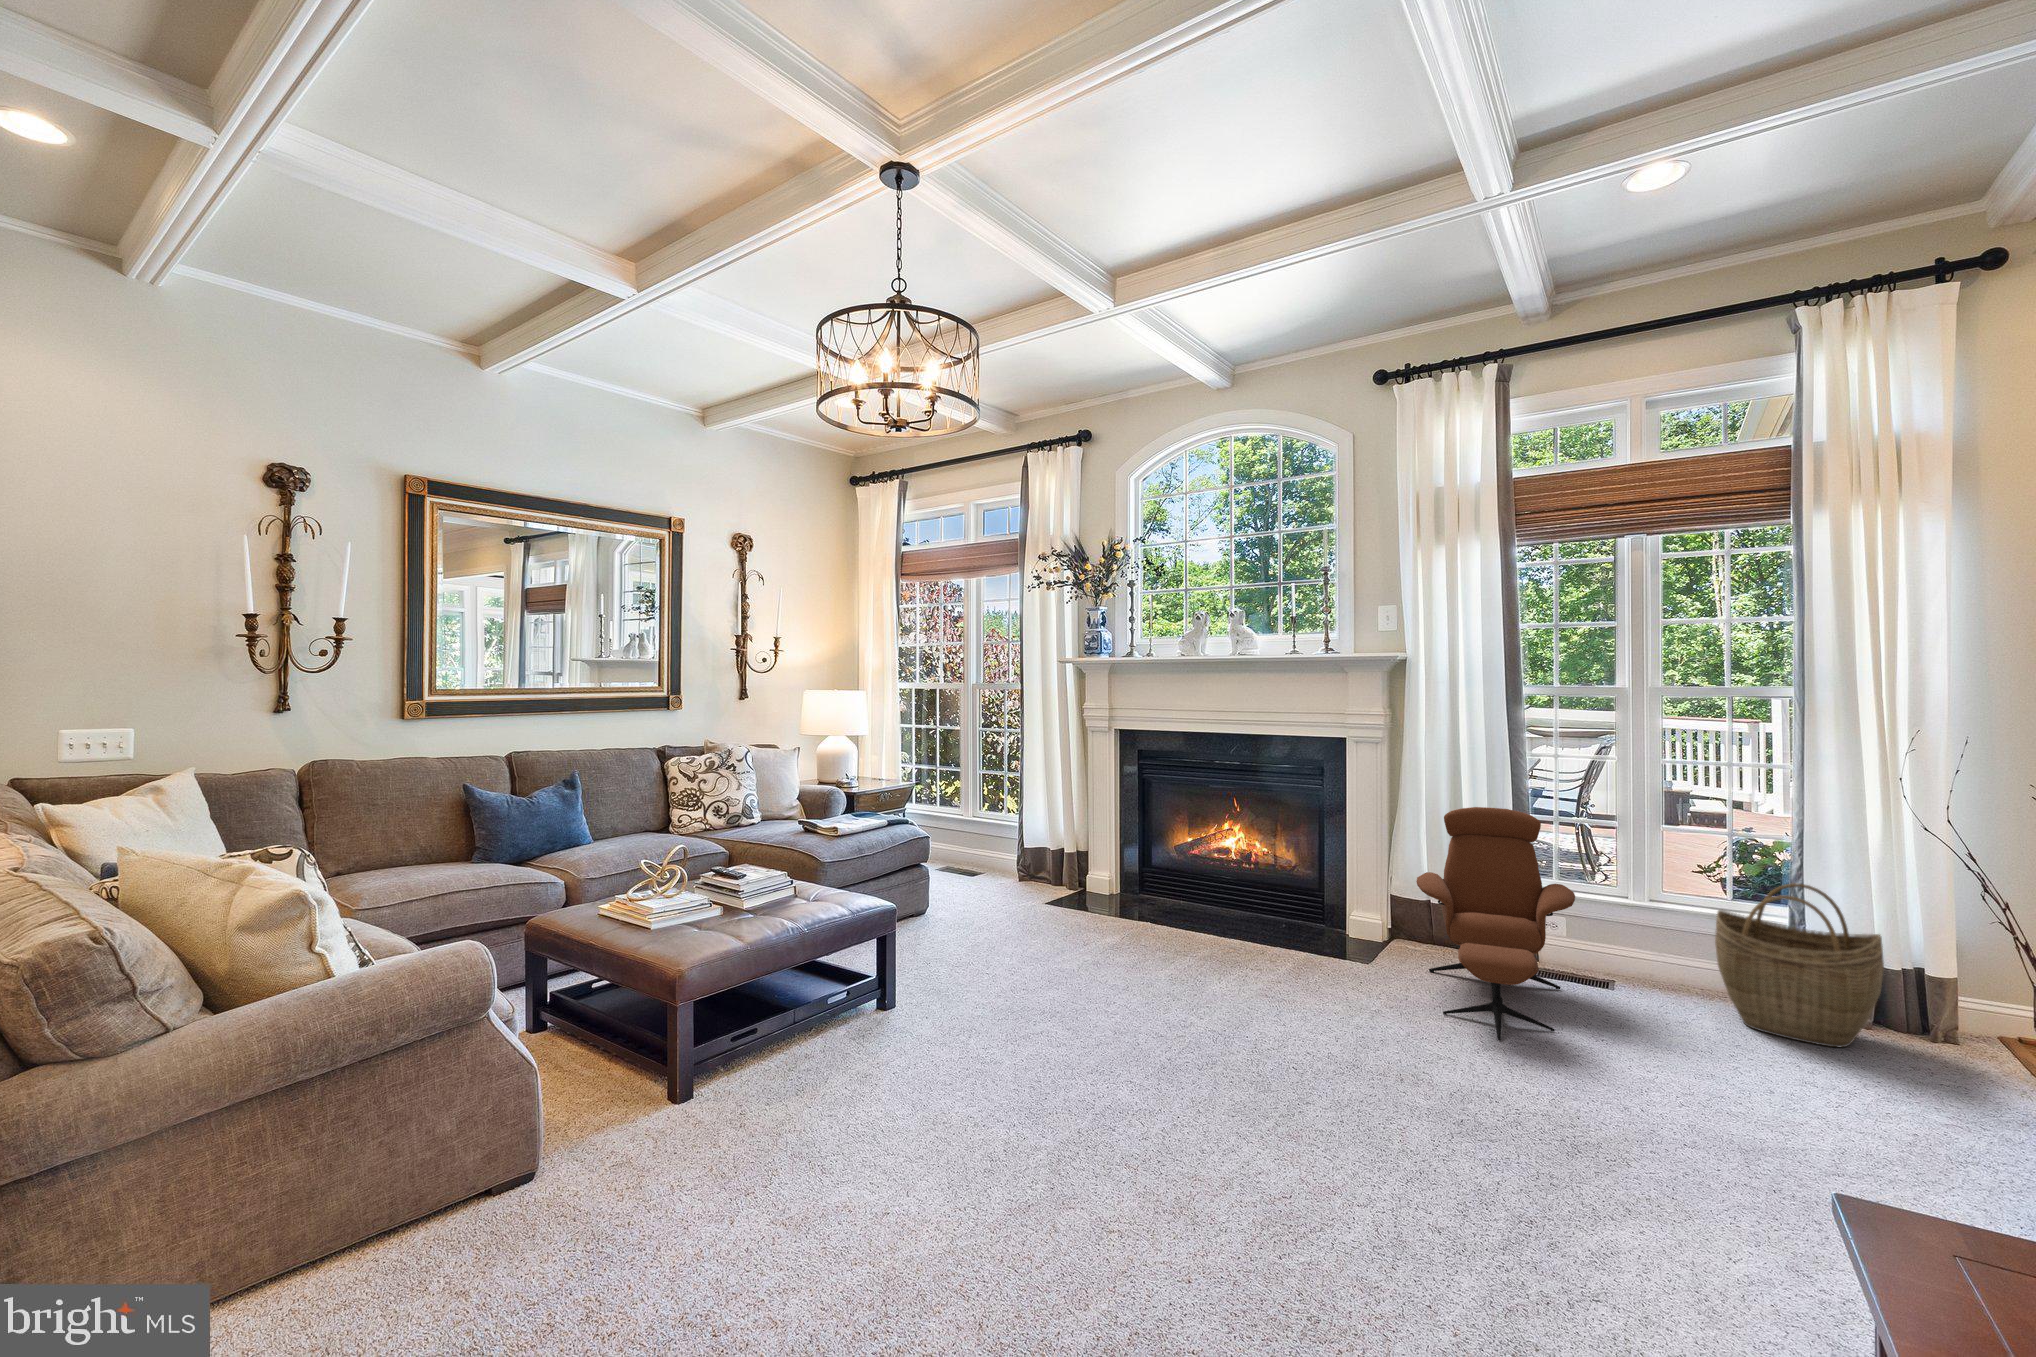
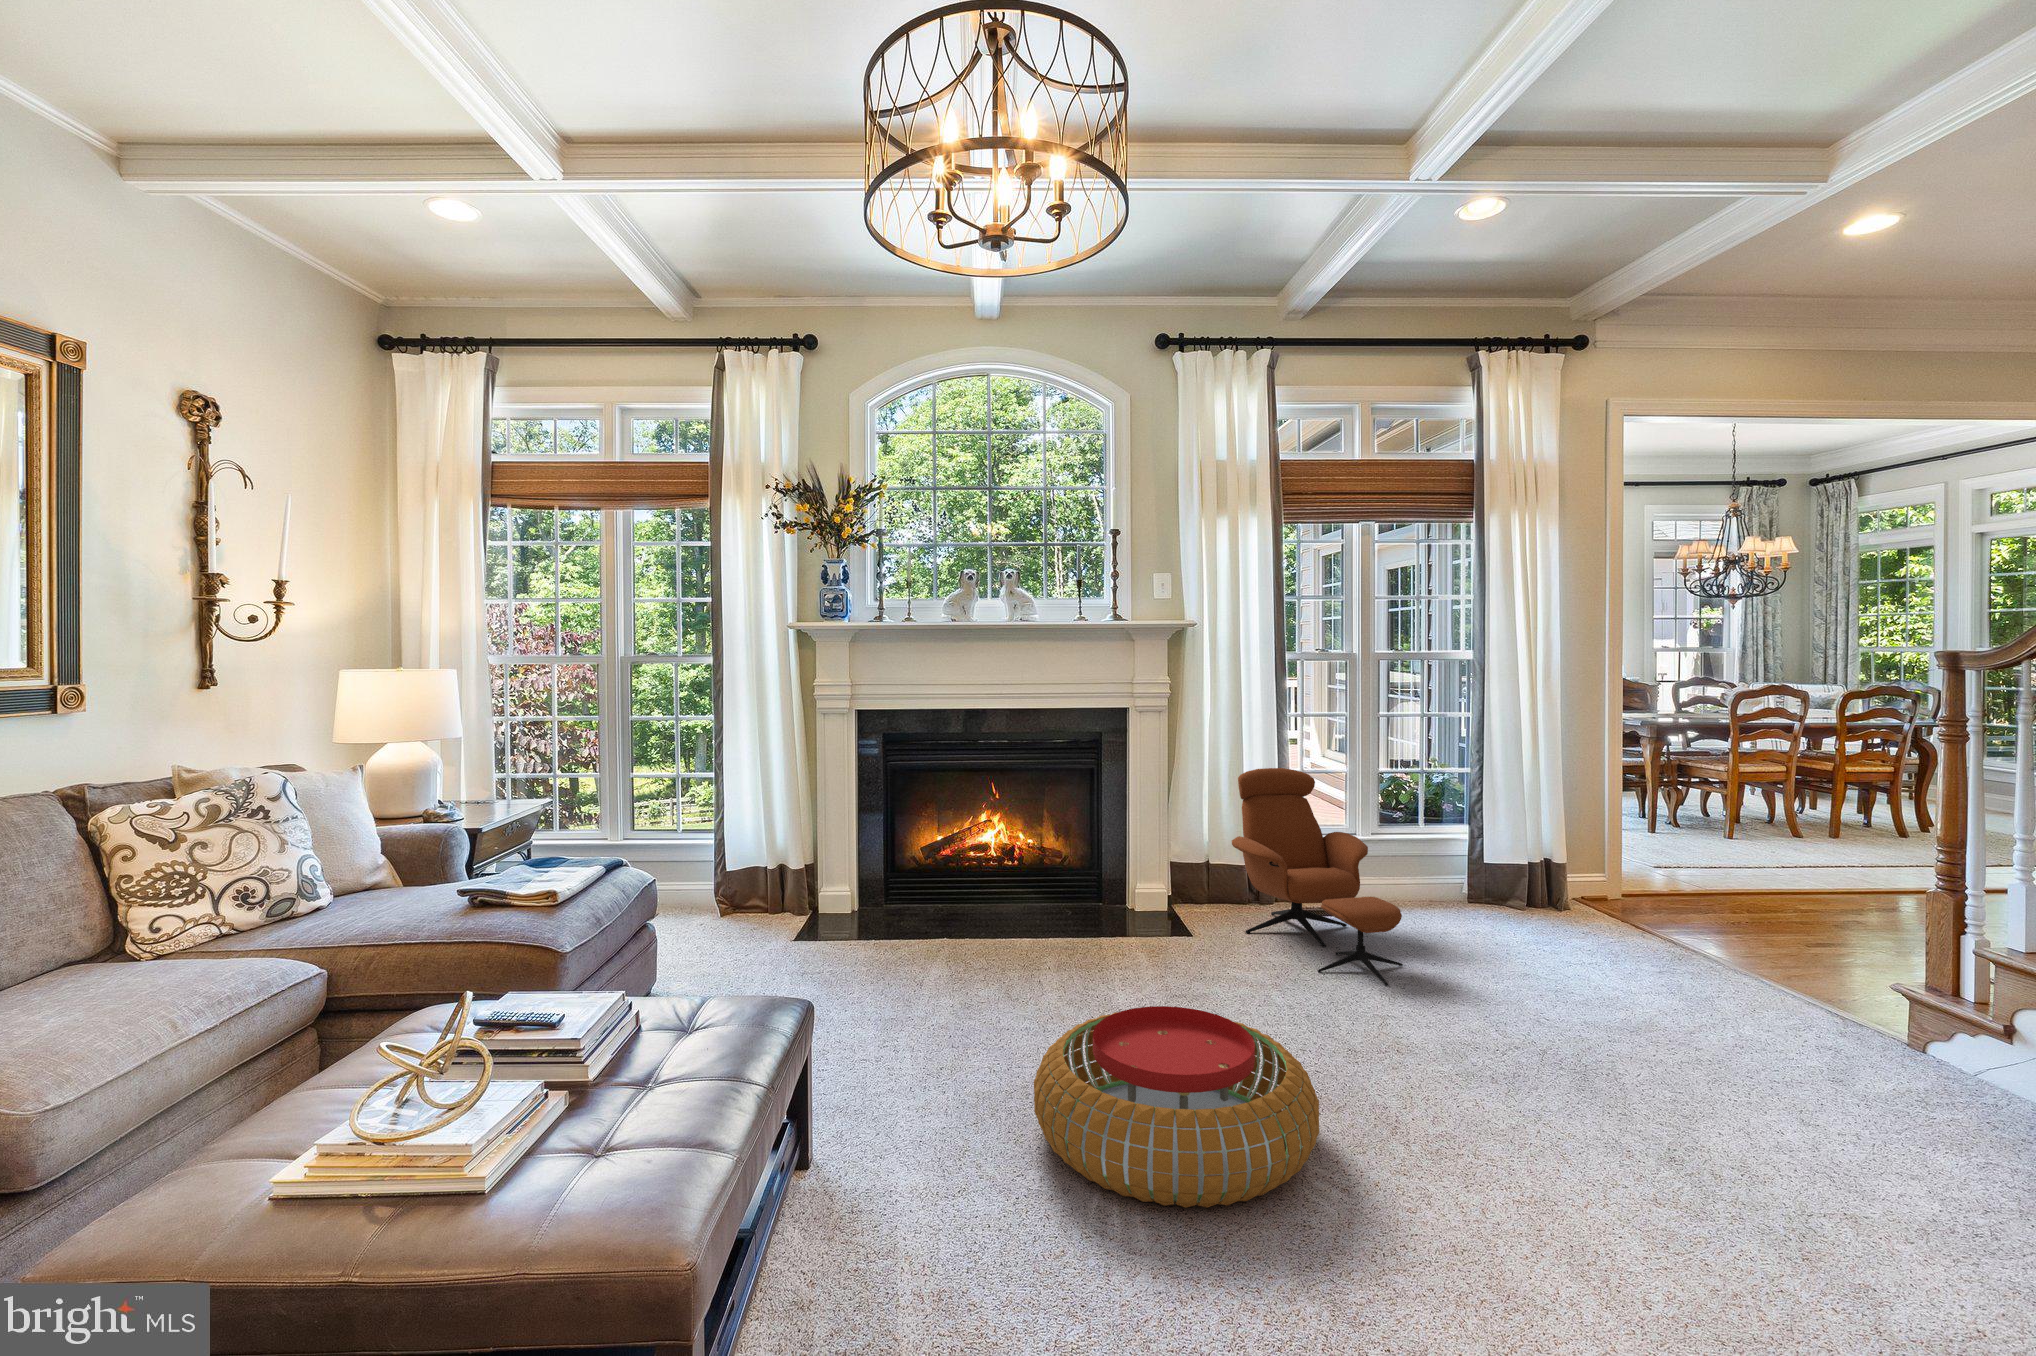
woven basket: present [1715,883,1884,1047] -> none [1446,807,1560,931]
pouf: none [993,968,1215,1111] -> present [1034,1006,1319,1208]

